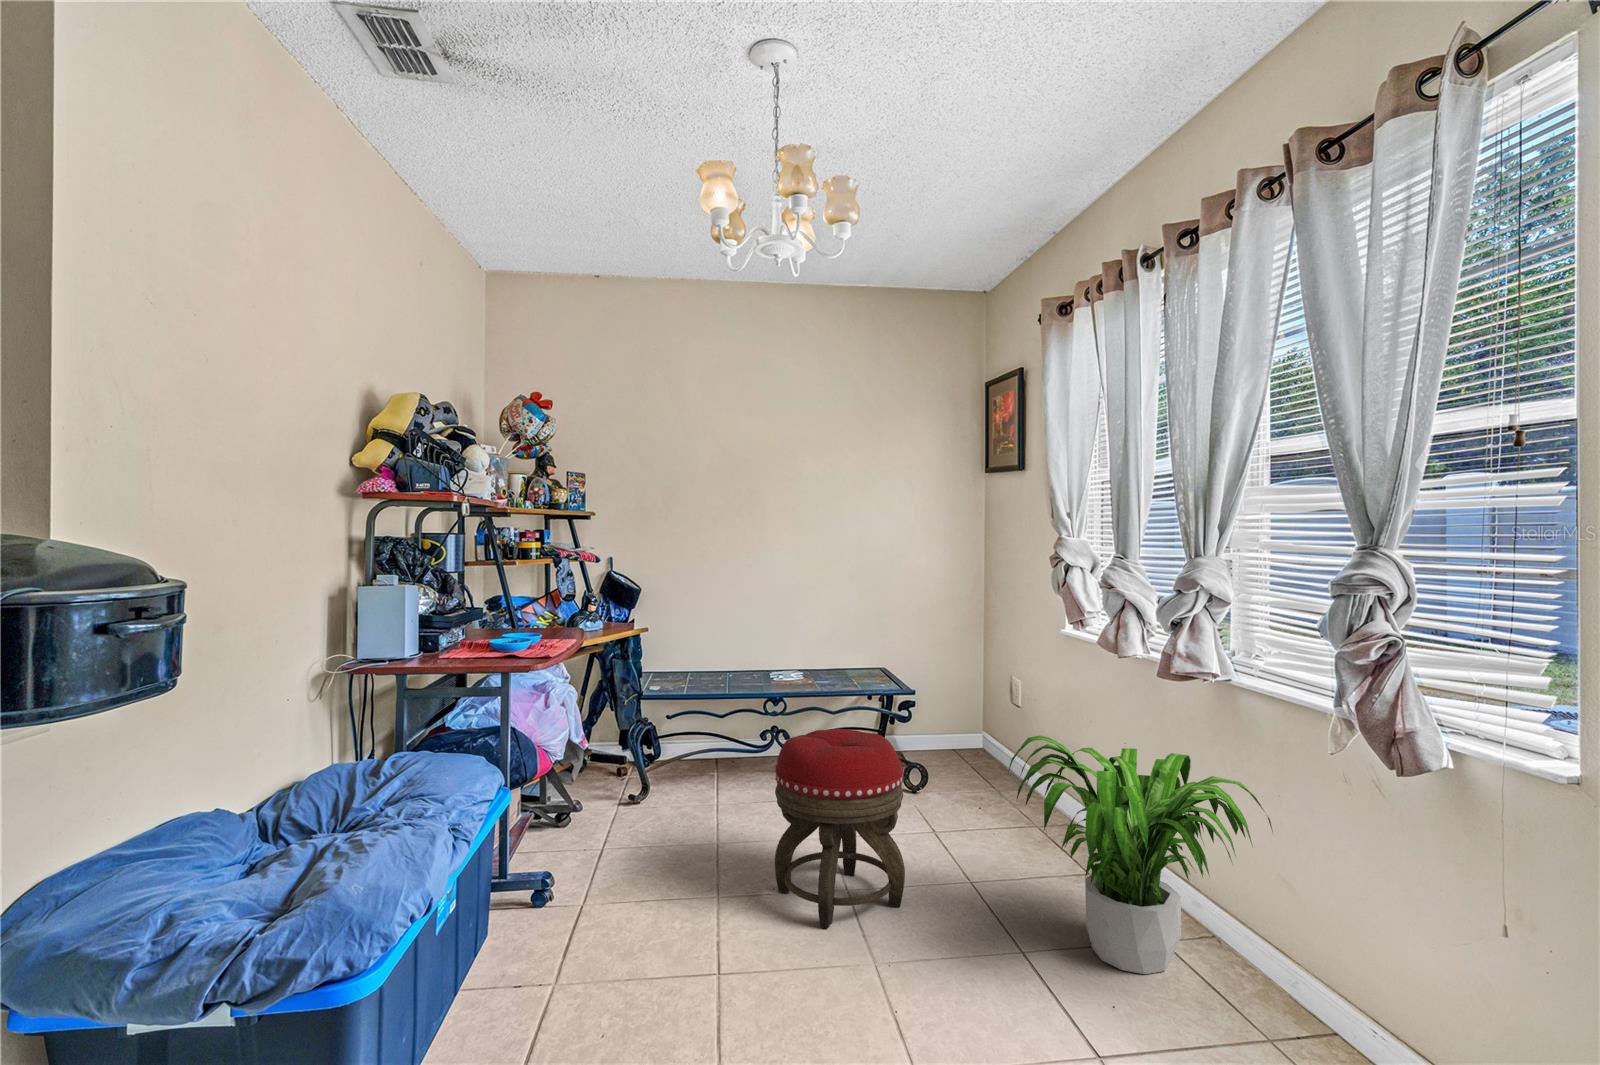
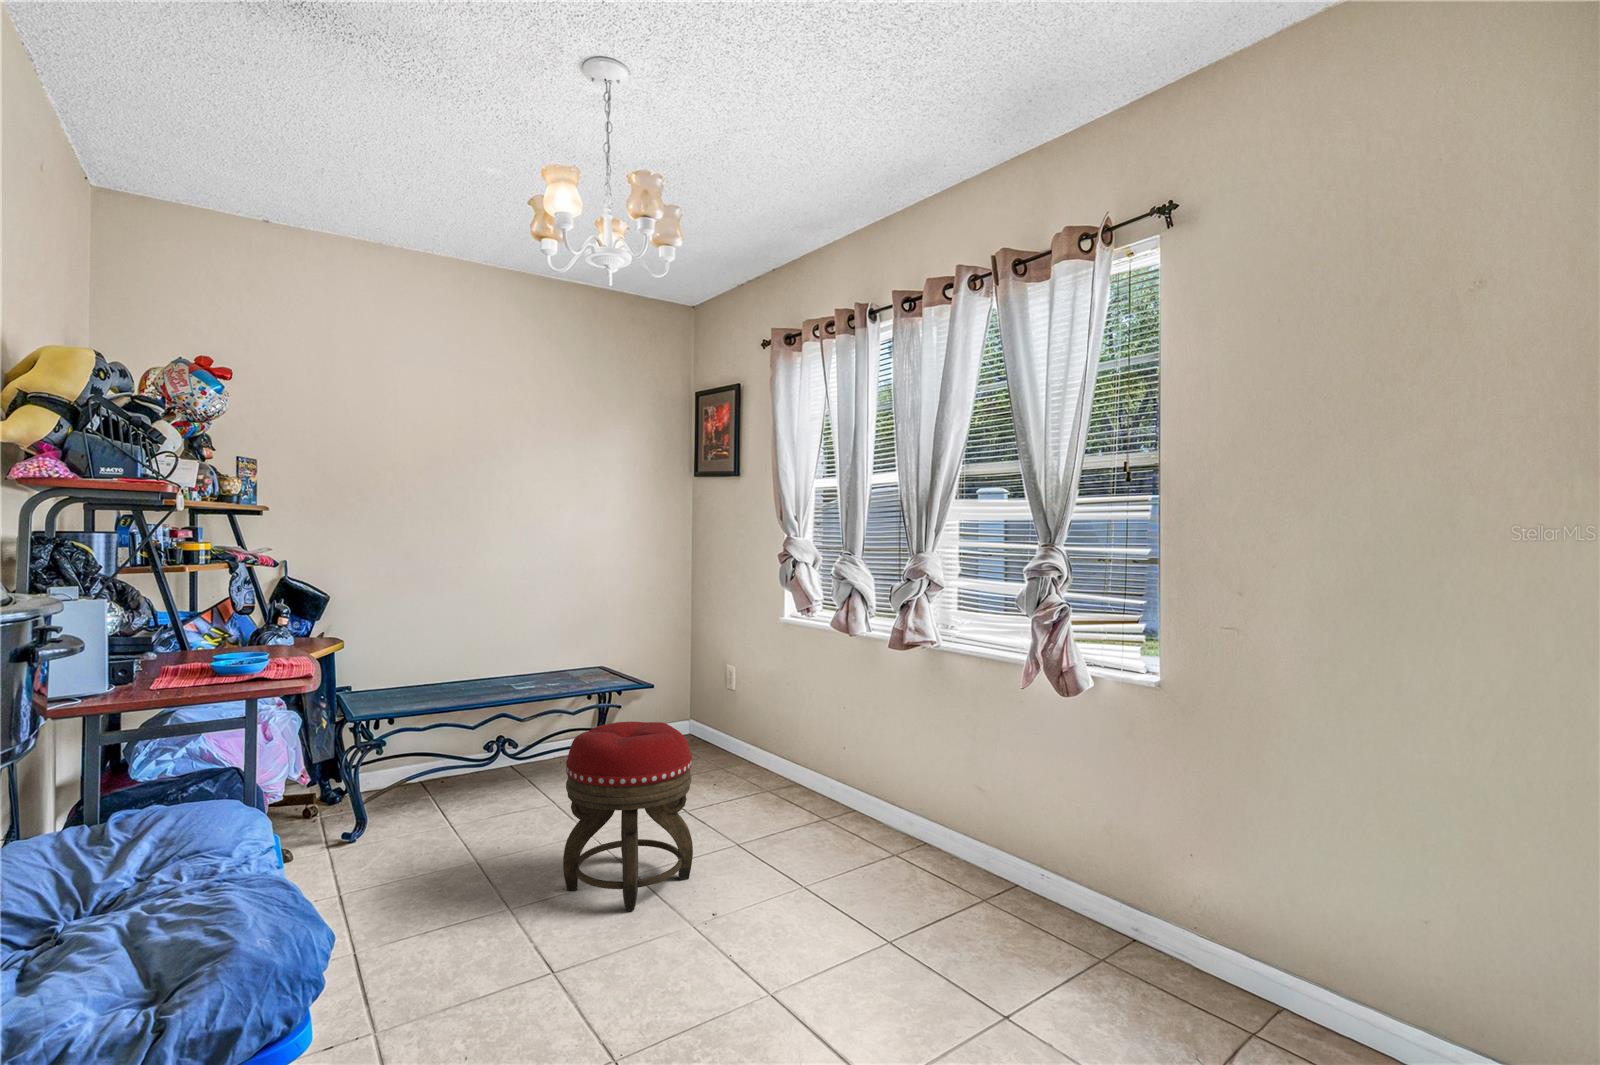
potted plant: present [1008,736,1273,974] -> none [781,705,987,885]

